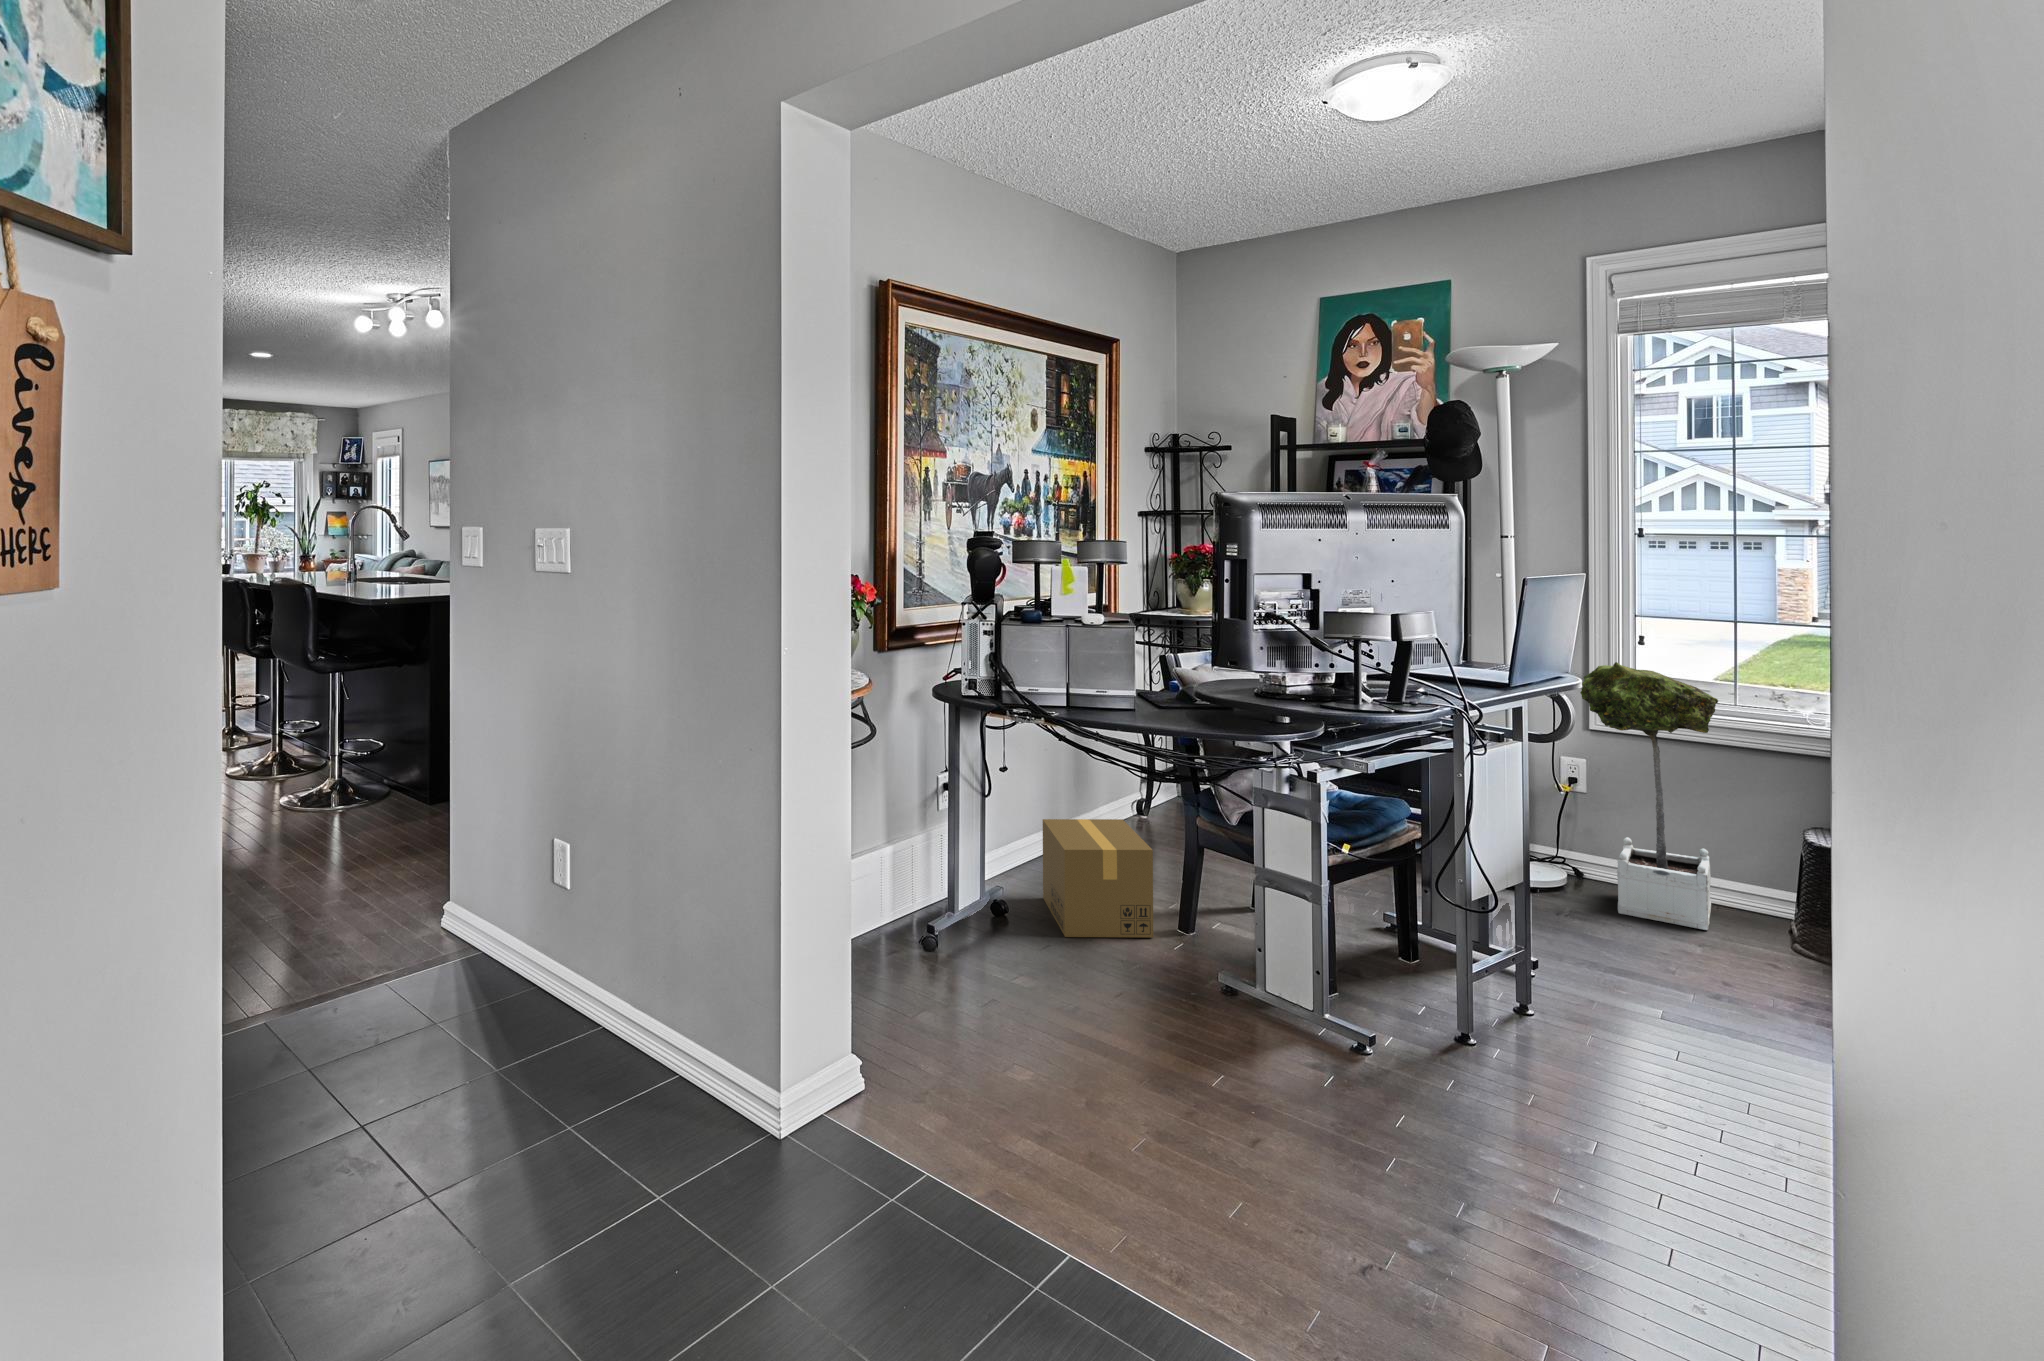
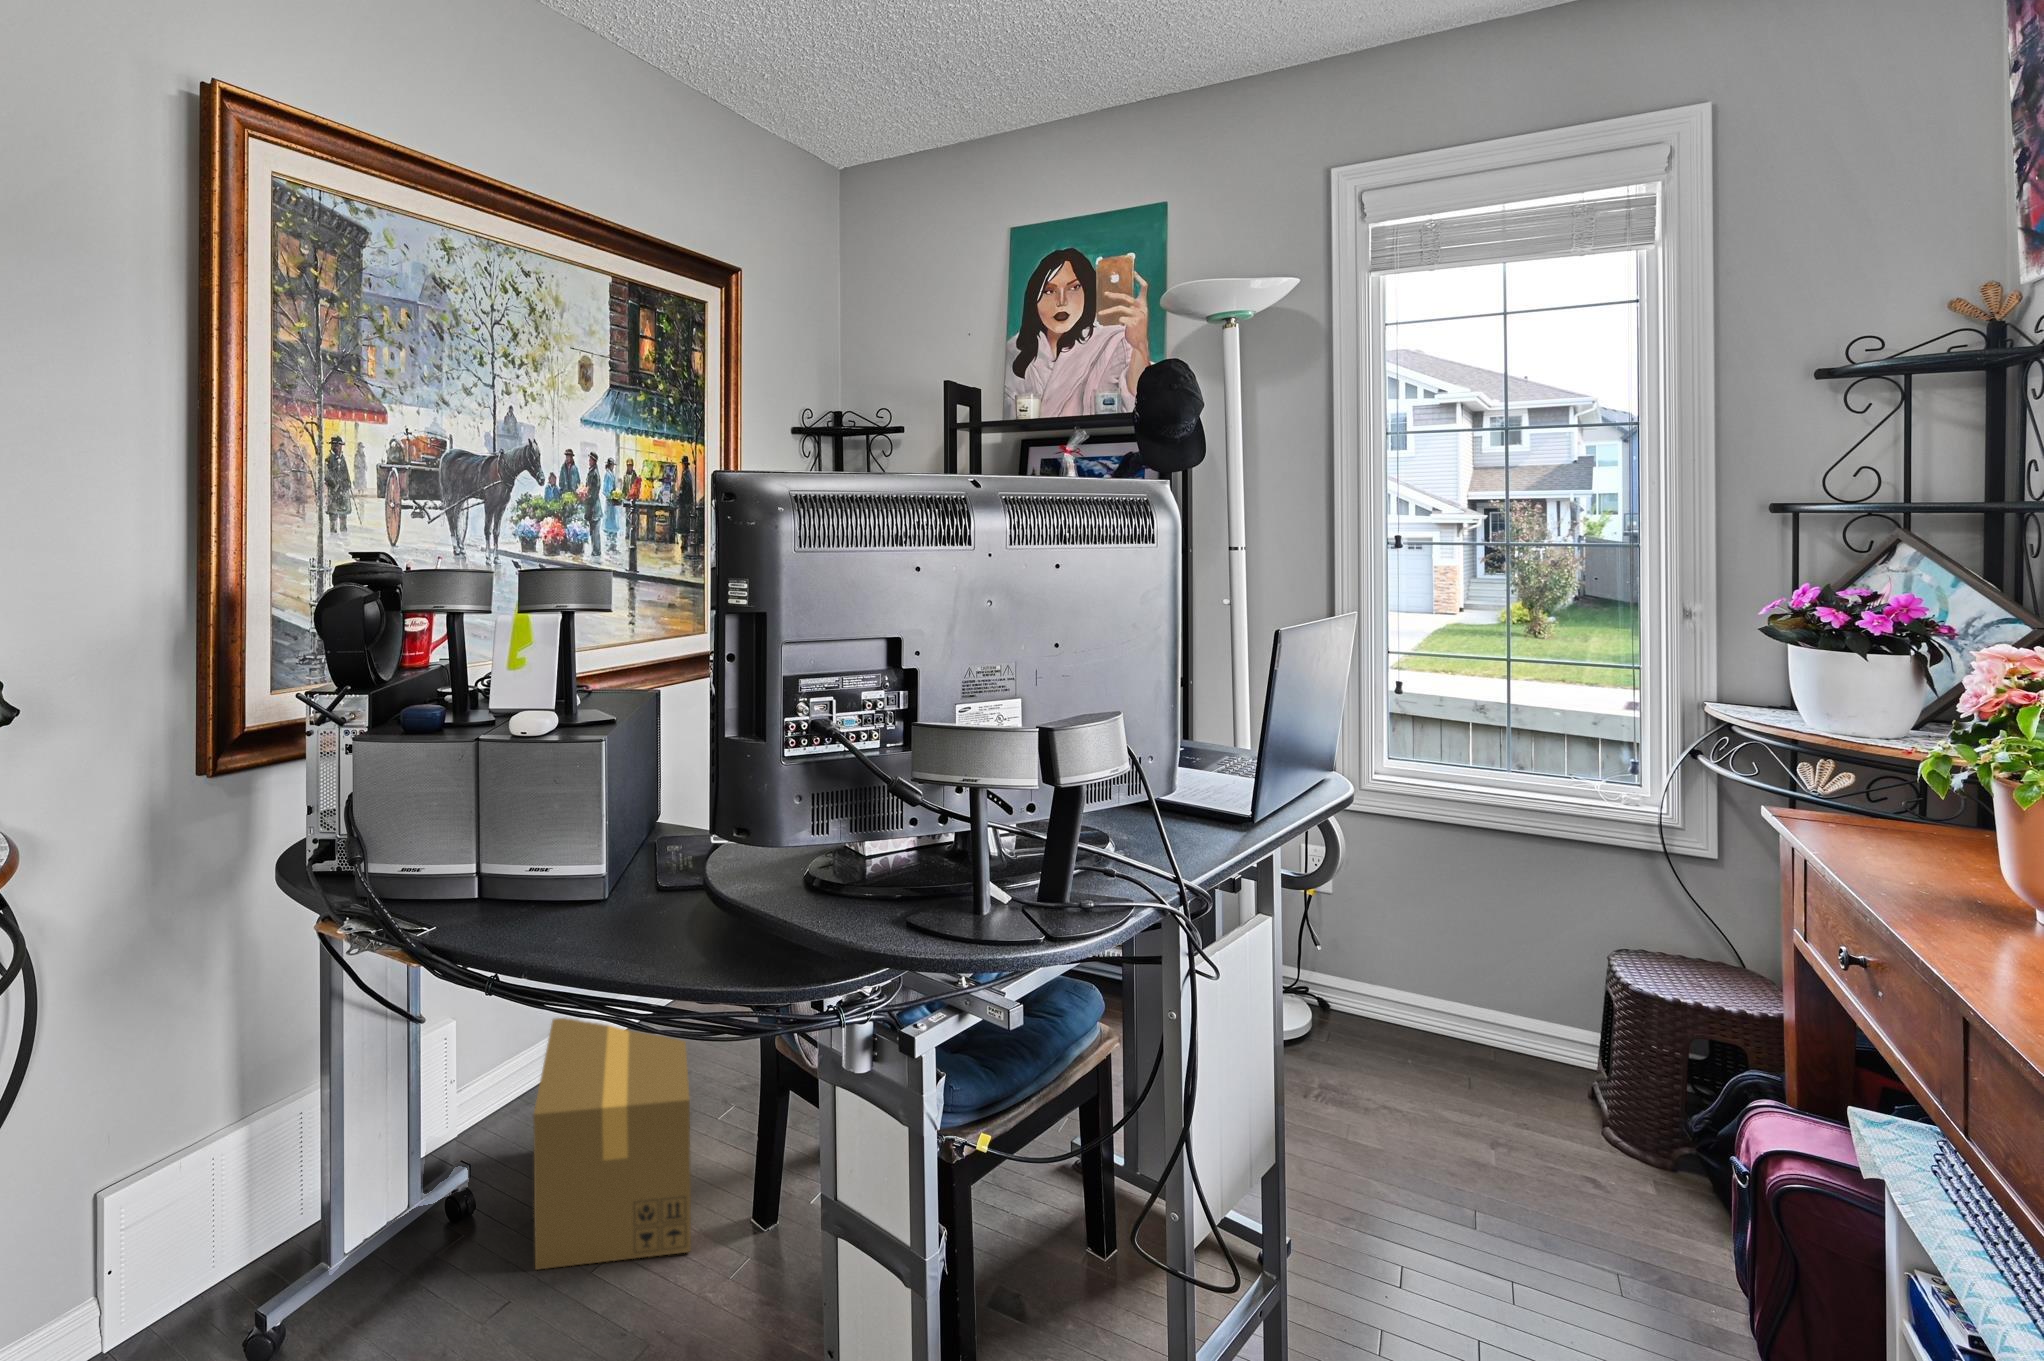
potted tree: present [1580,662,1718,930] -> none [1336,730,1519,1124]

